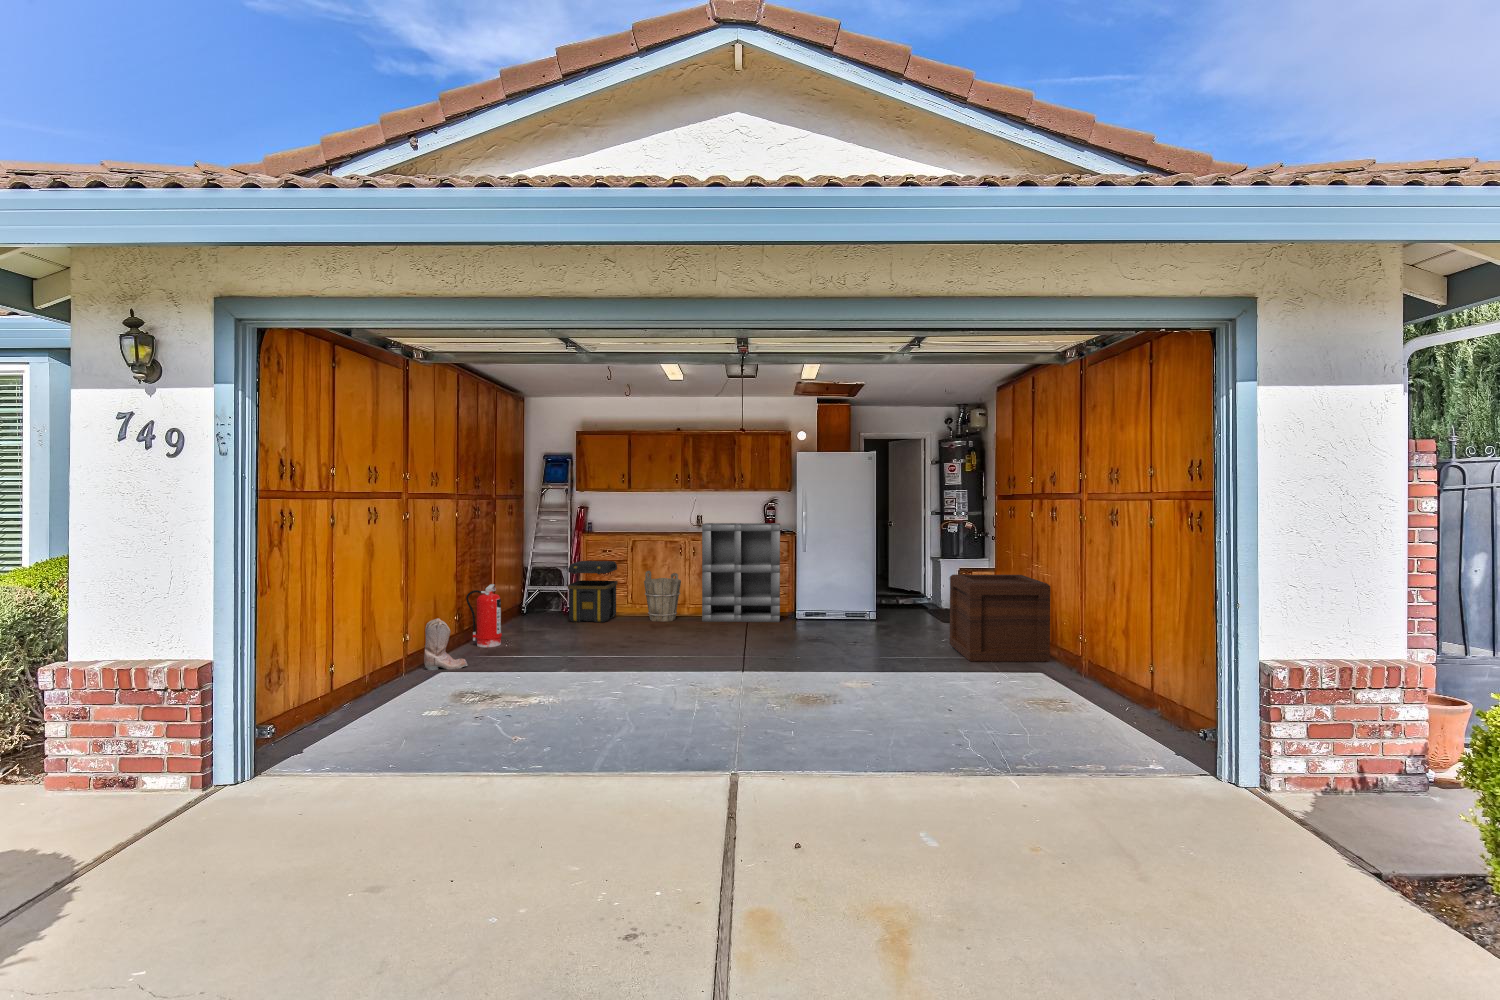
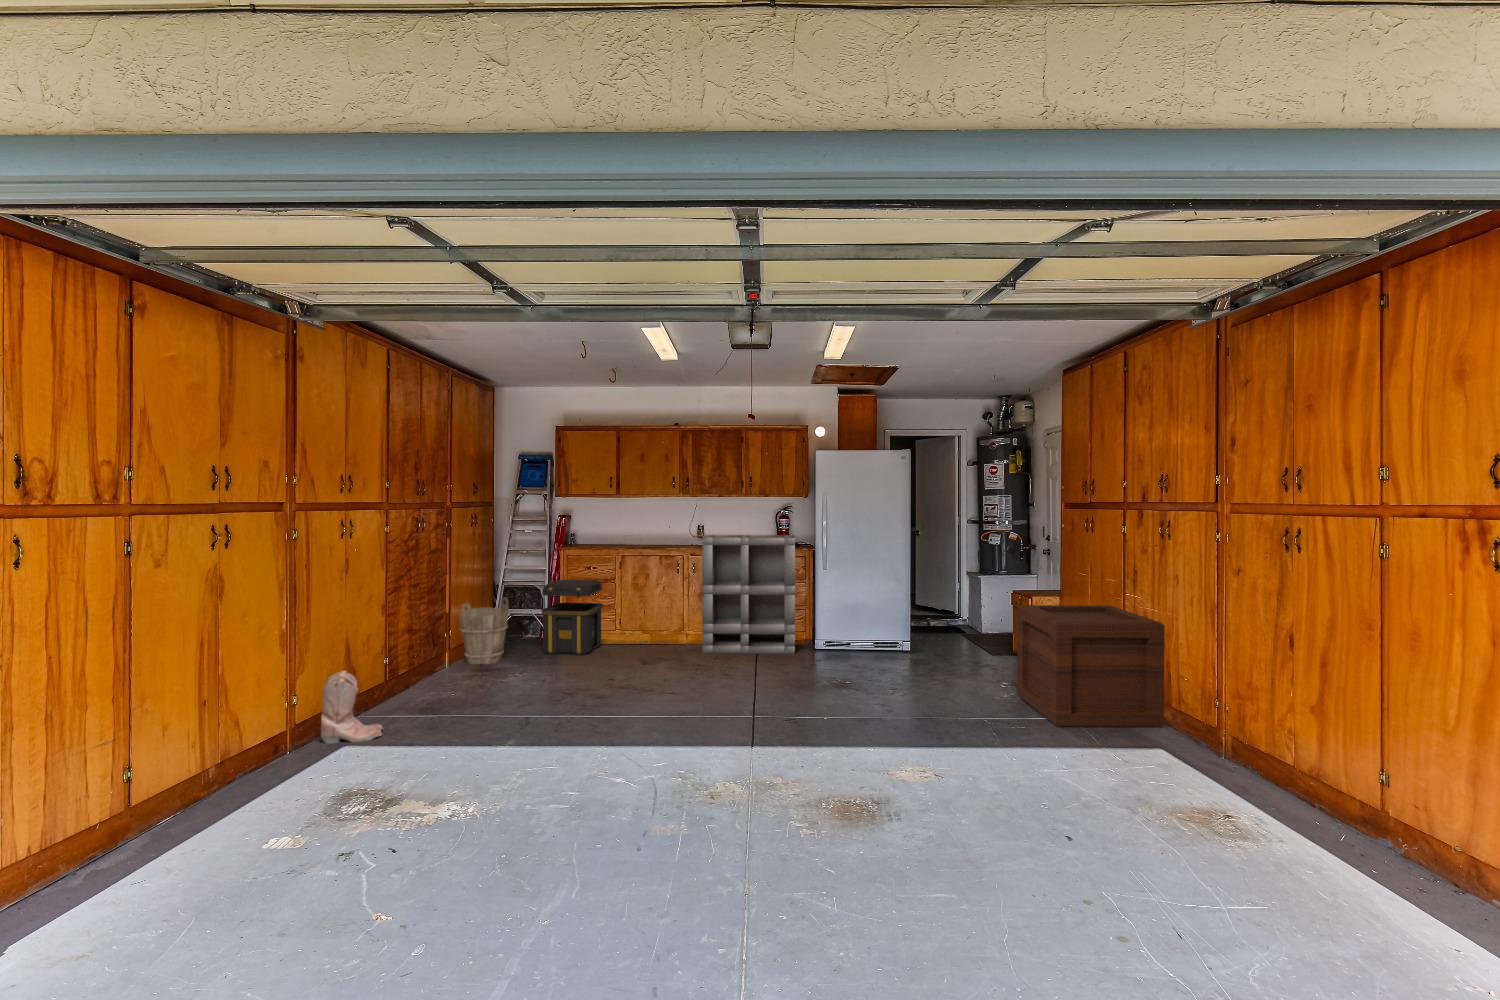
bucket: present [644,571,681,621] -> present [459,597,509,664]
fire extinguisher: present [466,584,502,647] -> none [401,616,447,698]

